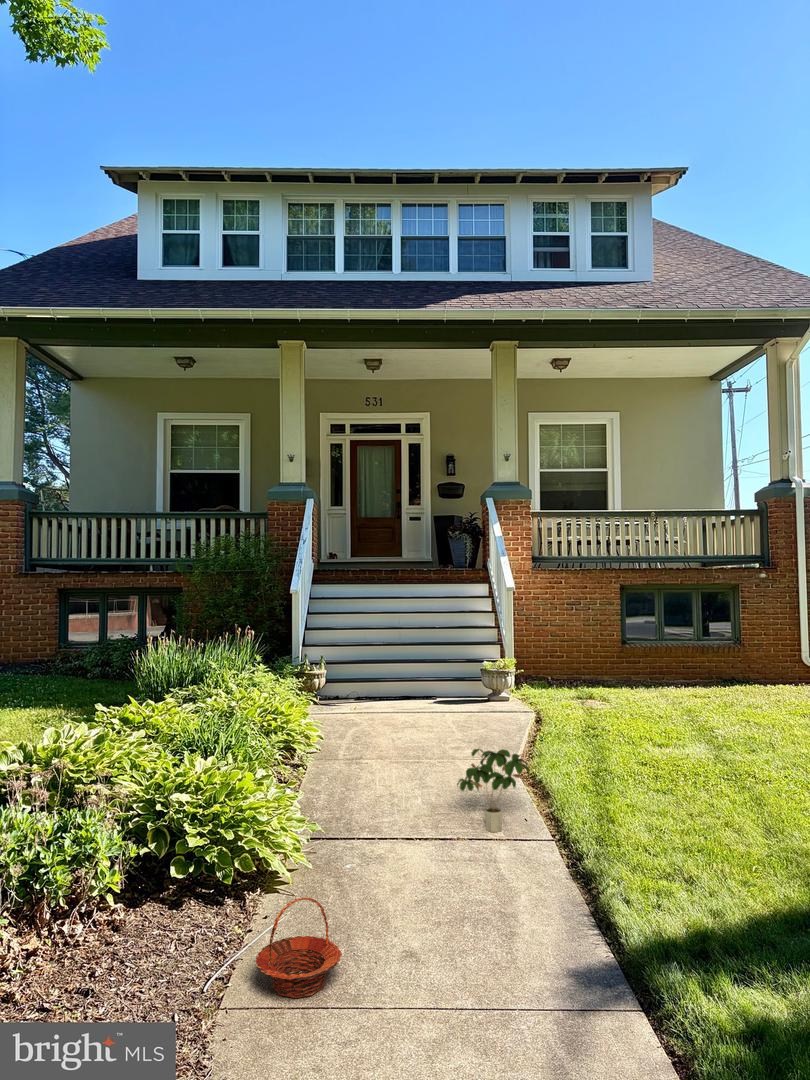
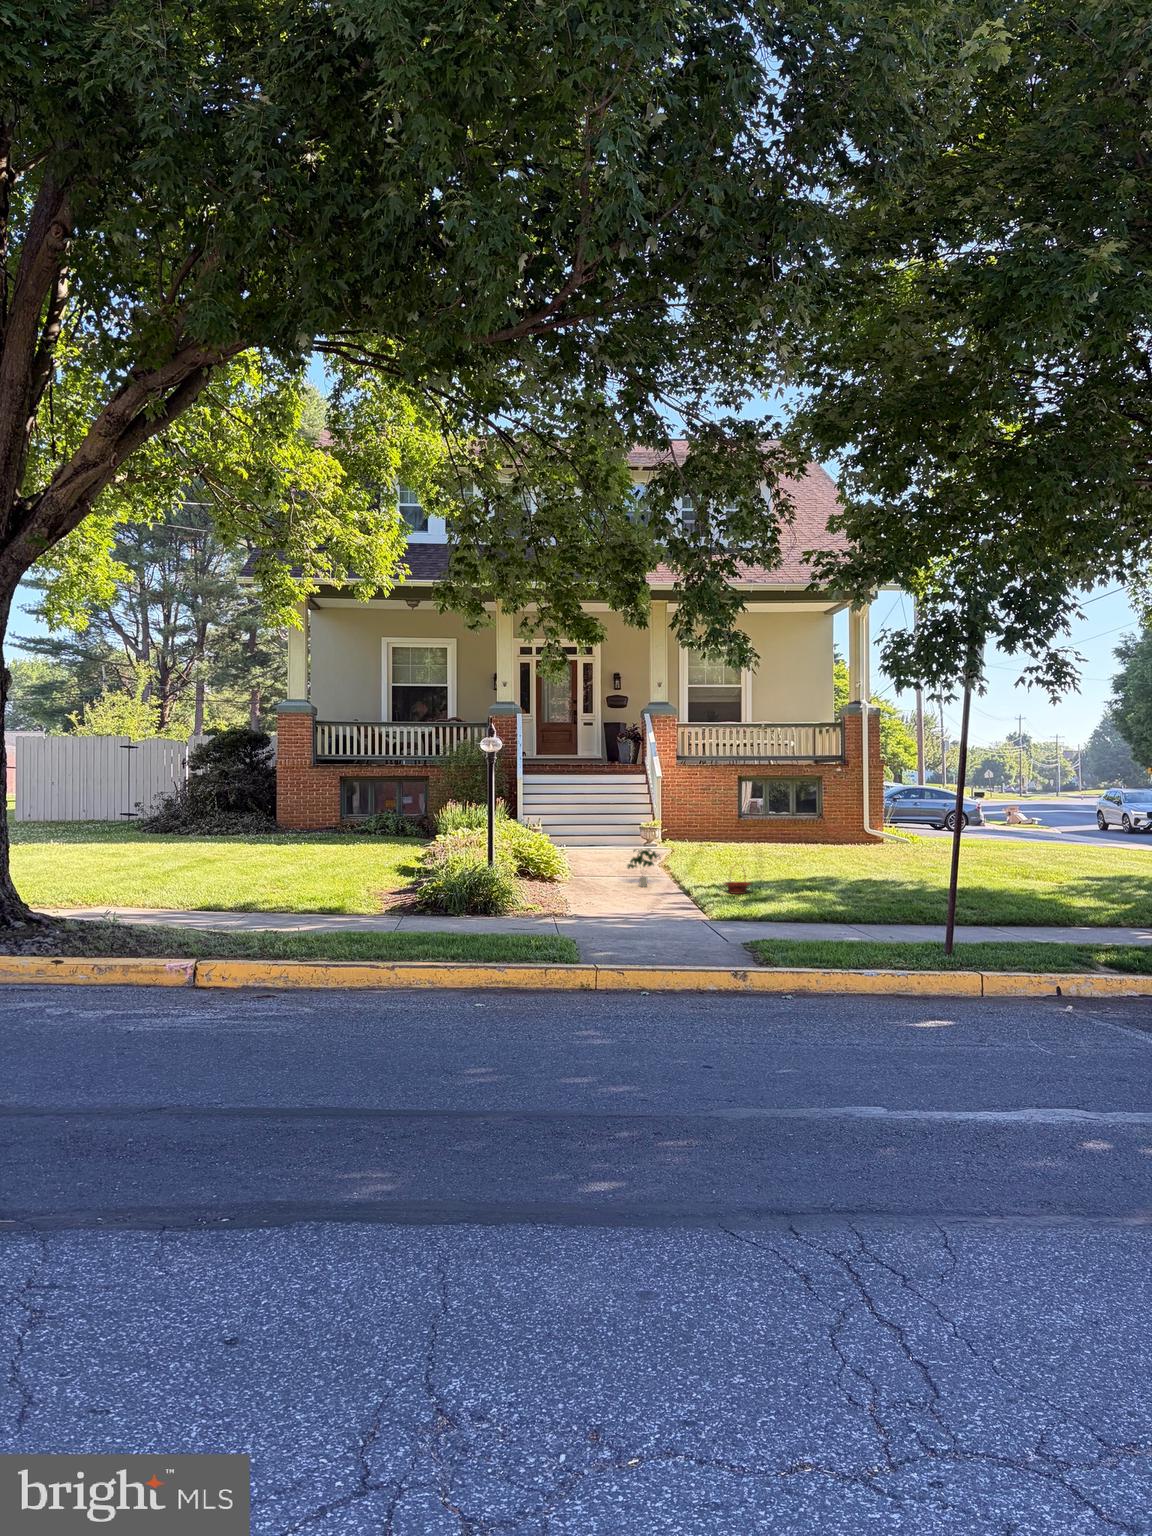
basket: present [256,897,341,998] -> present [724,875,751,894]

